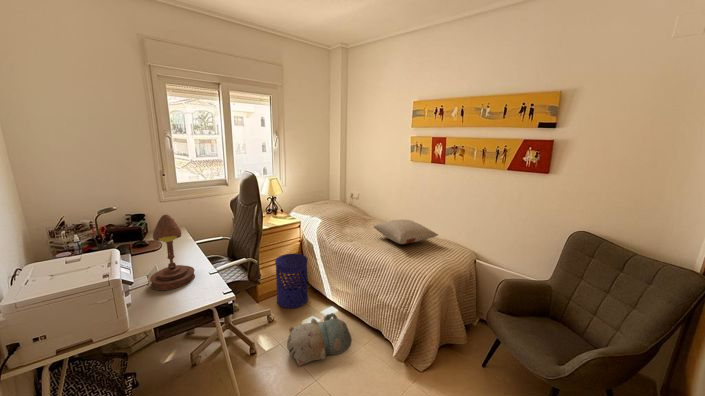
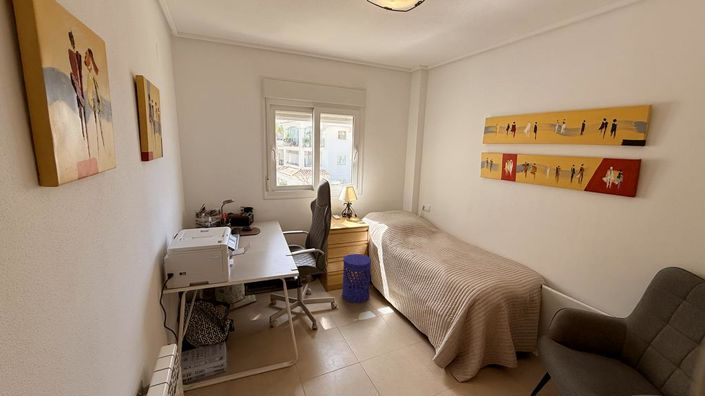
desk lamp: present [150,215,195,290] -> none [247,206,276,261]
pillow: present [373,220,438,244] -> none [435,234,501,257]
plush toy: present [287,313,351,365] -> none [340,311,397,348]

